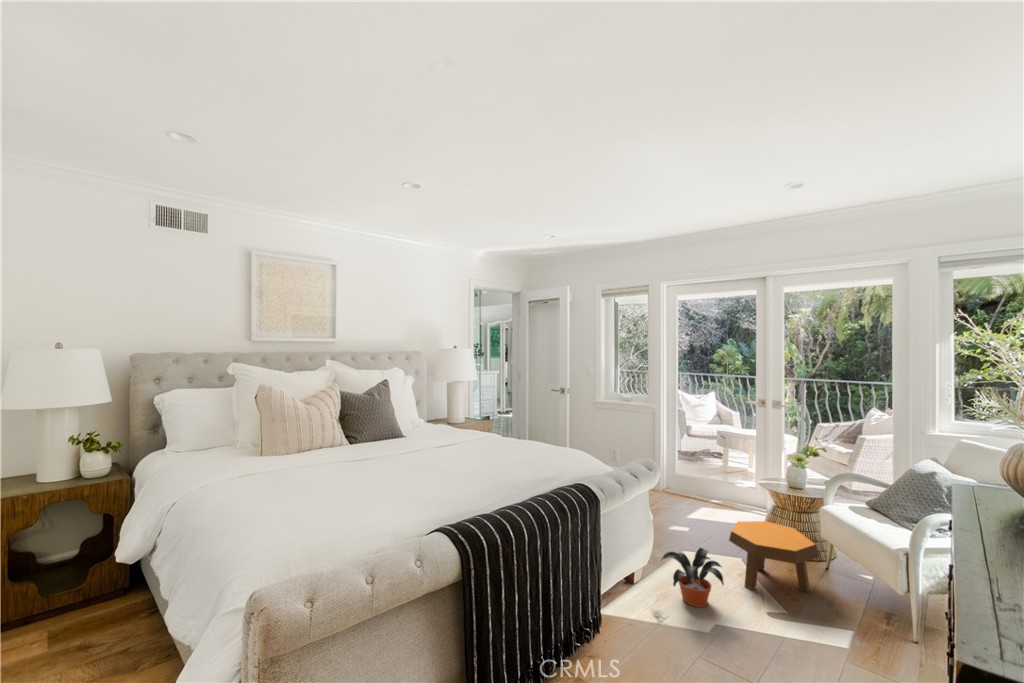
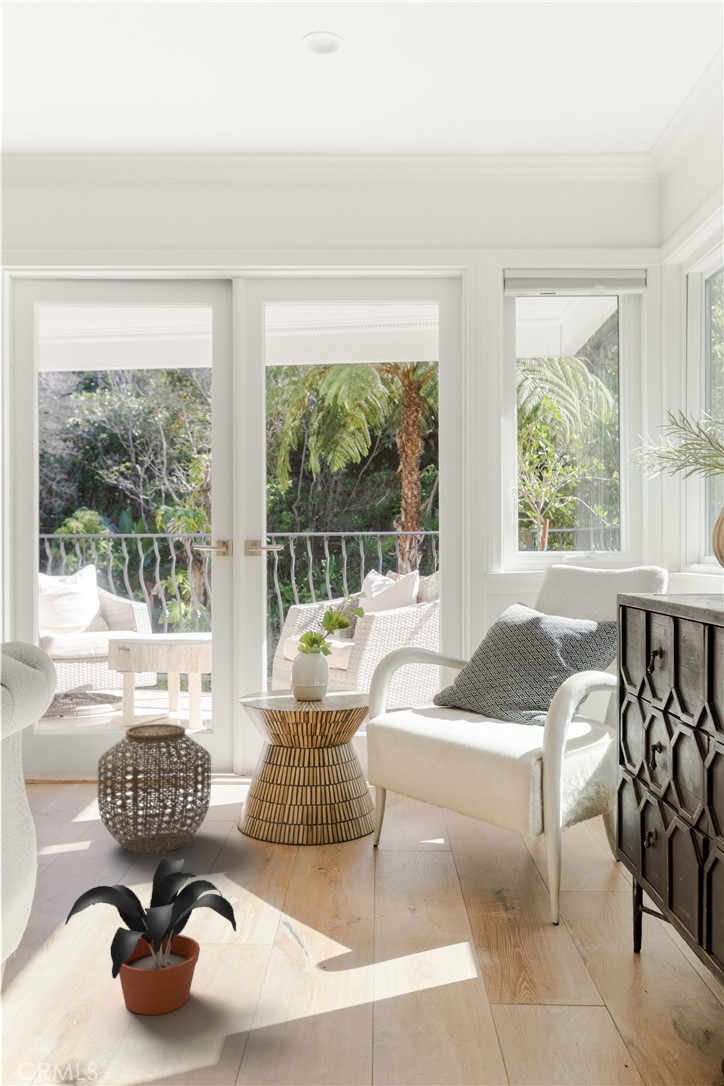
woven basket: none [691,485,743,542] -> present [98,724,211,853]
footstool: present [729,521,819,592] -> none [211,774,384,930]

